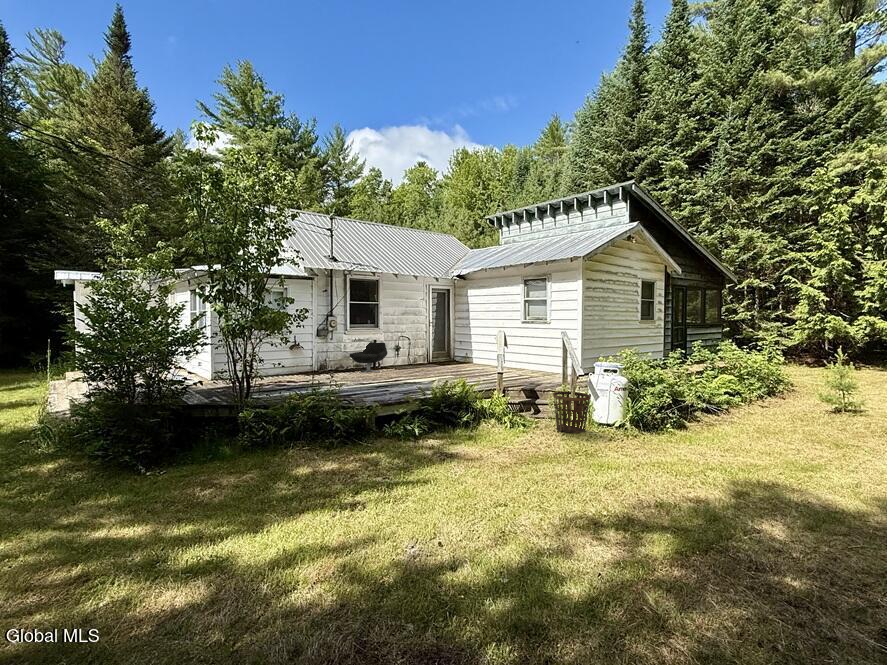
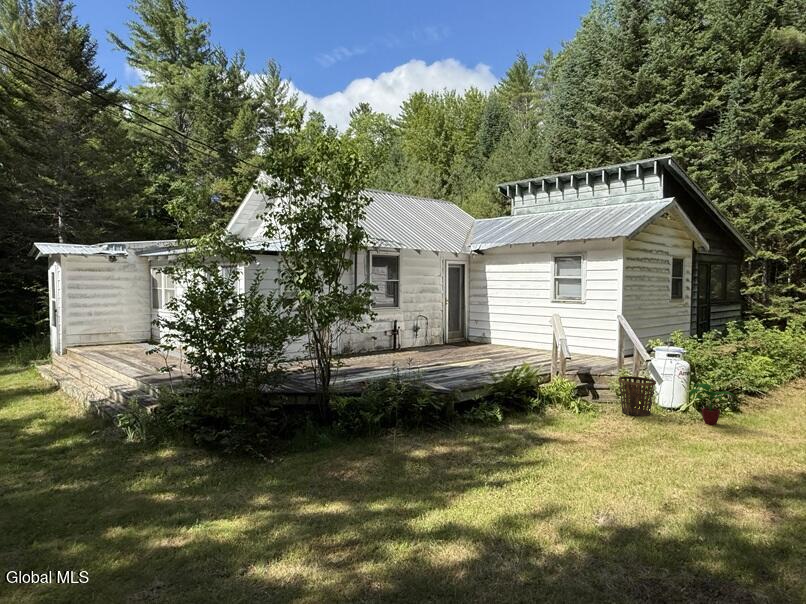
lounge chair: present [350,342,388,373] -> none [377,323,413,356]
potted plant: none [617,399,669,443] -> present [690,384,737,425]

